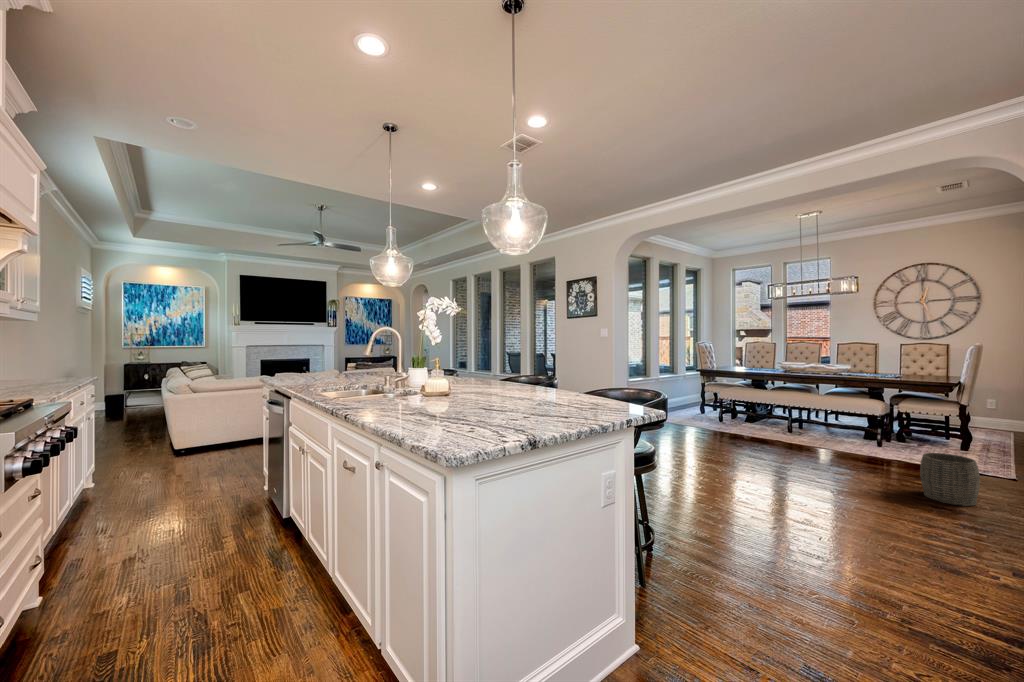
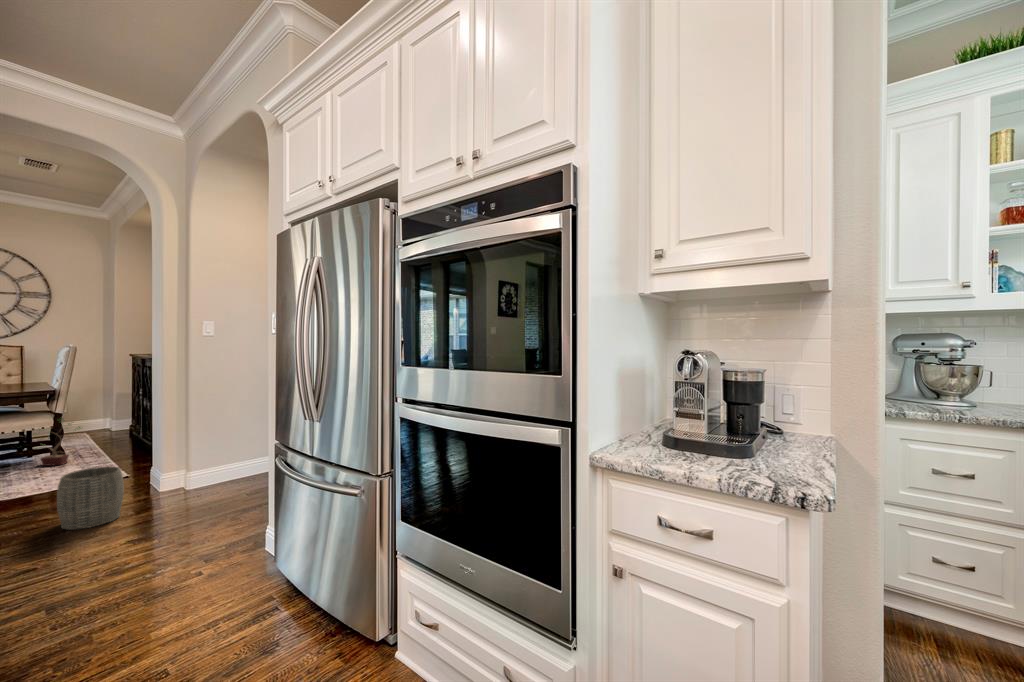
potted plant: none [944,408,987,451] -> present [37,418,80,466]

